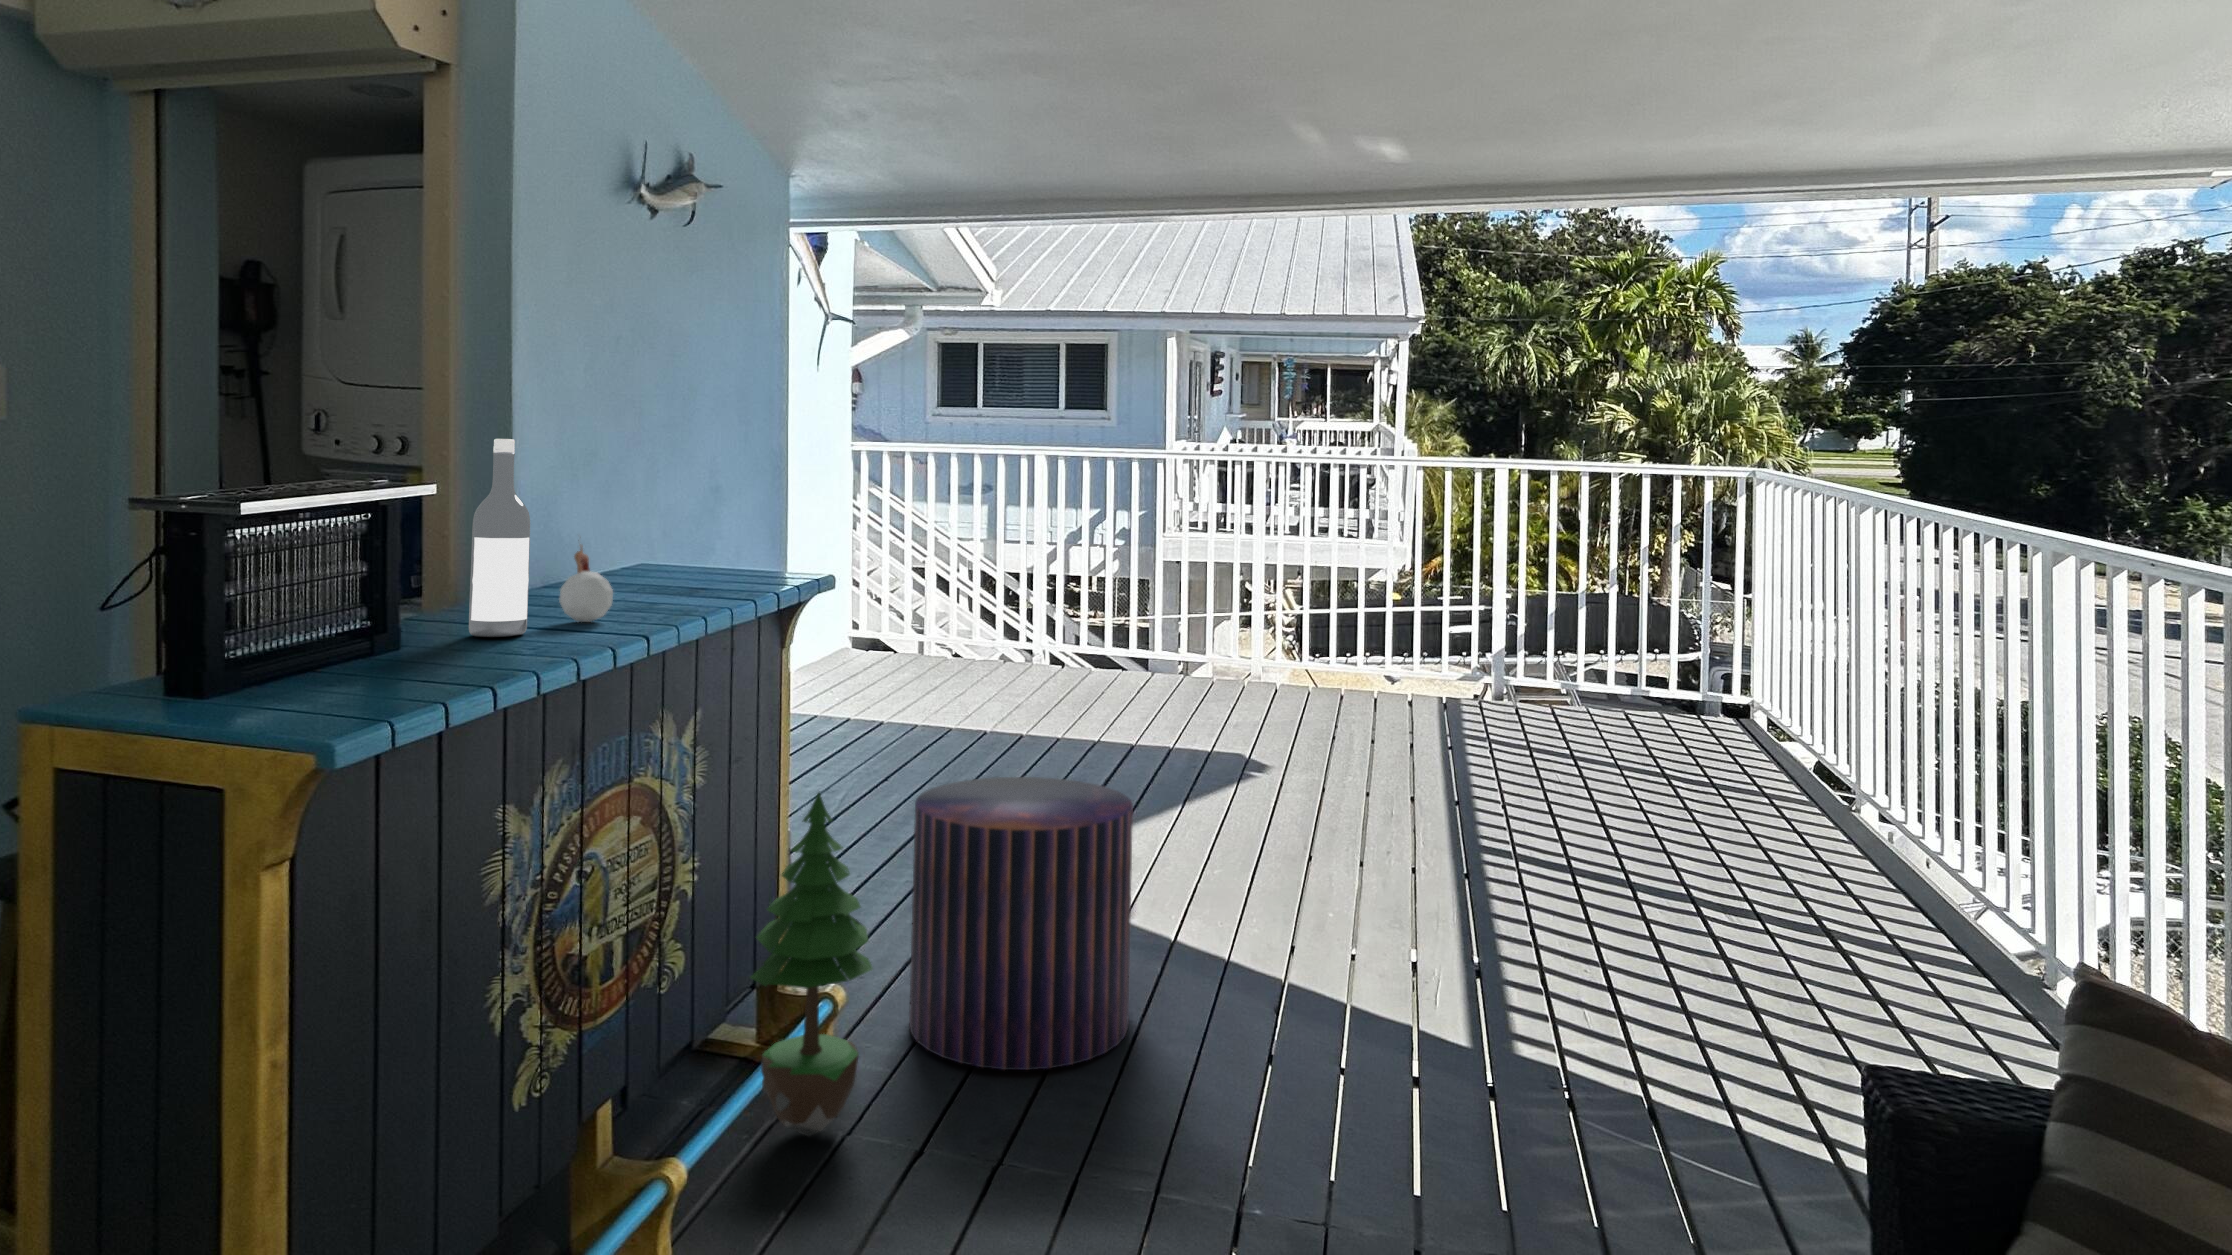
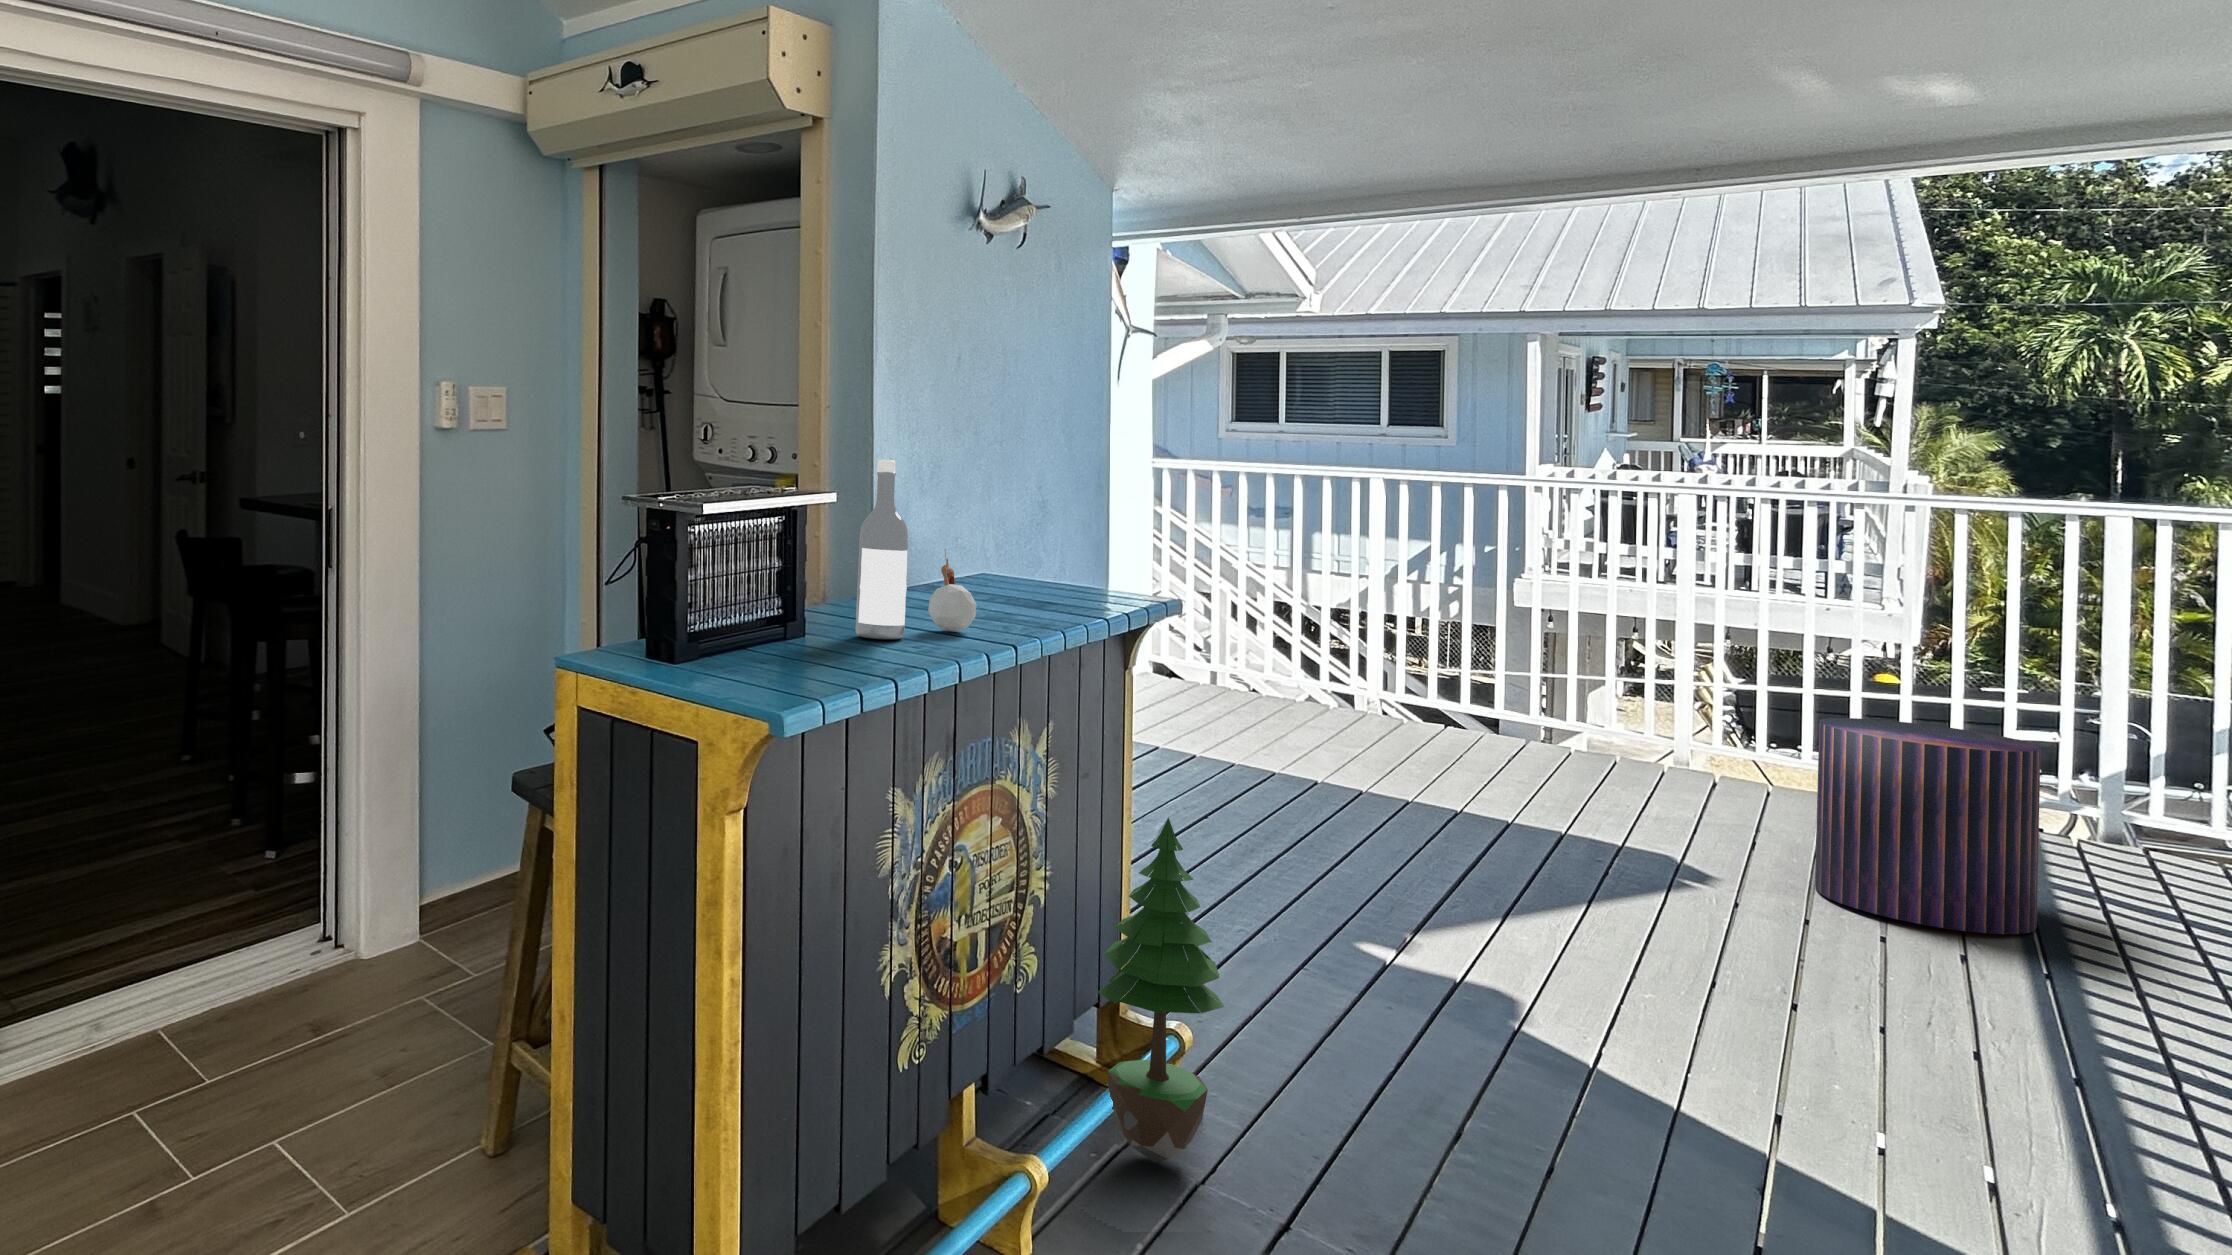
pouf: present [909,777,1133,1070] -> present [1815,718,2041,934]

